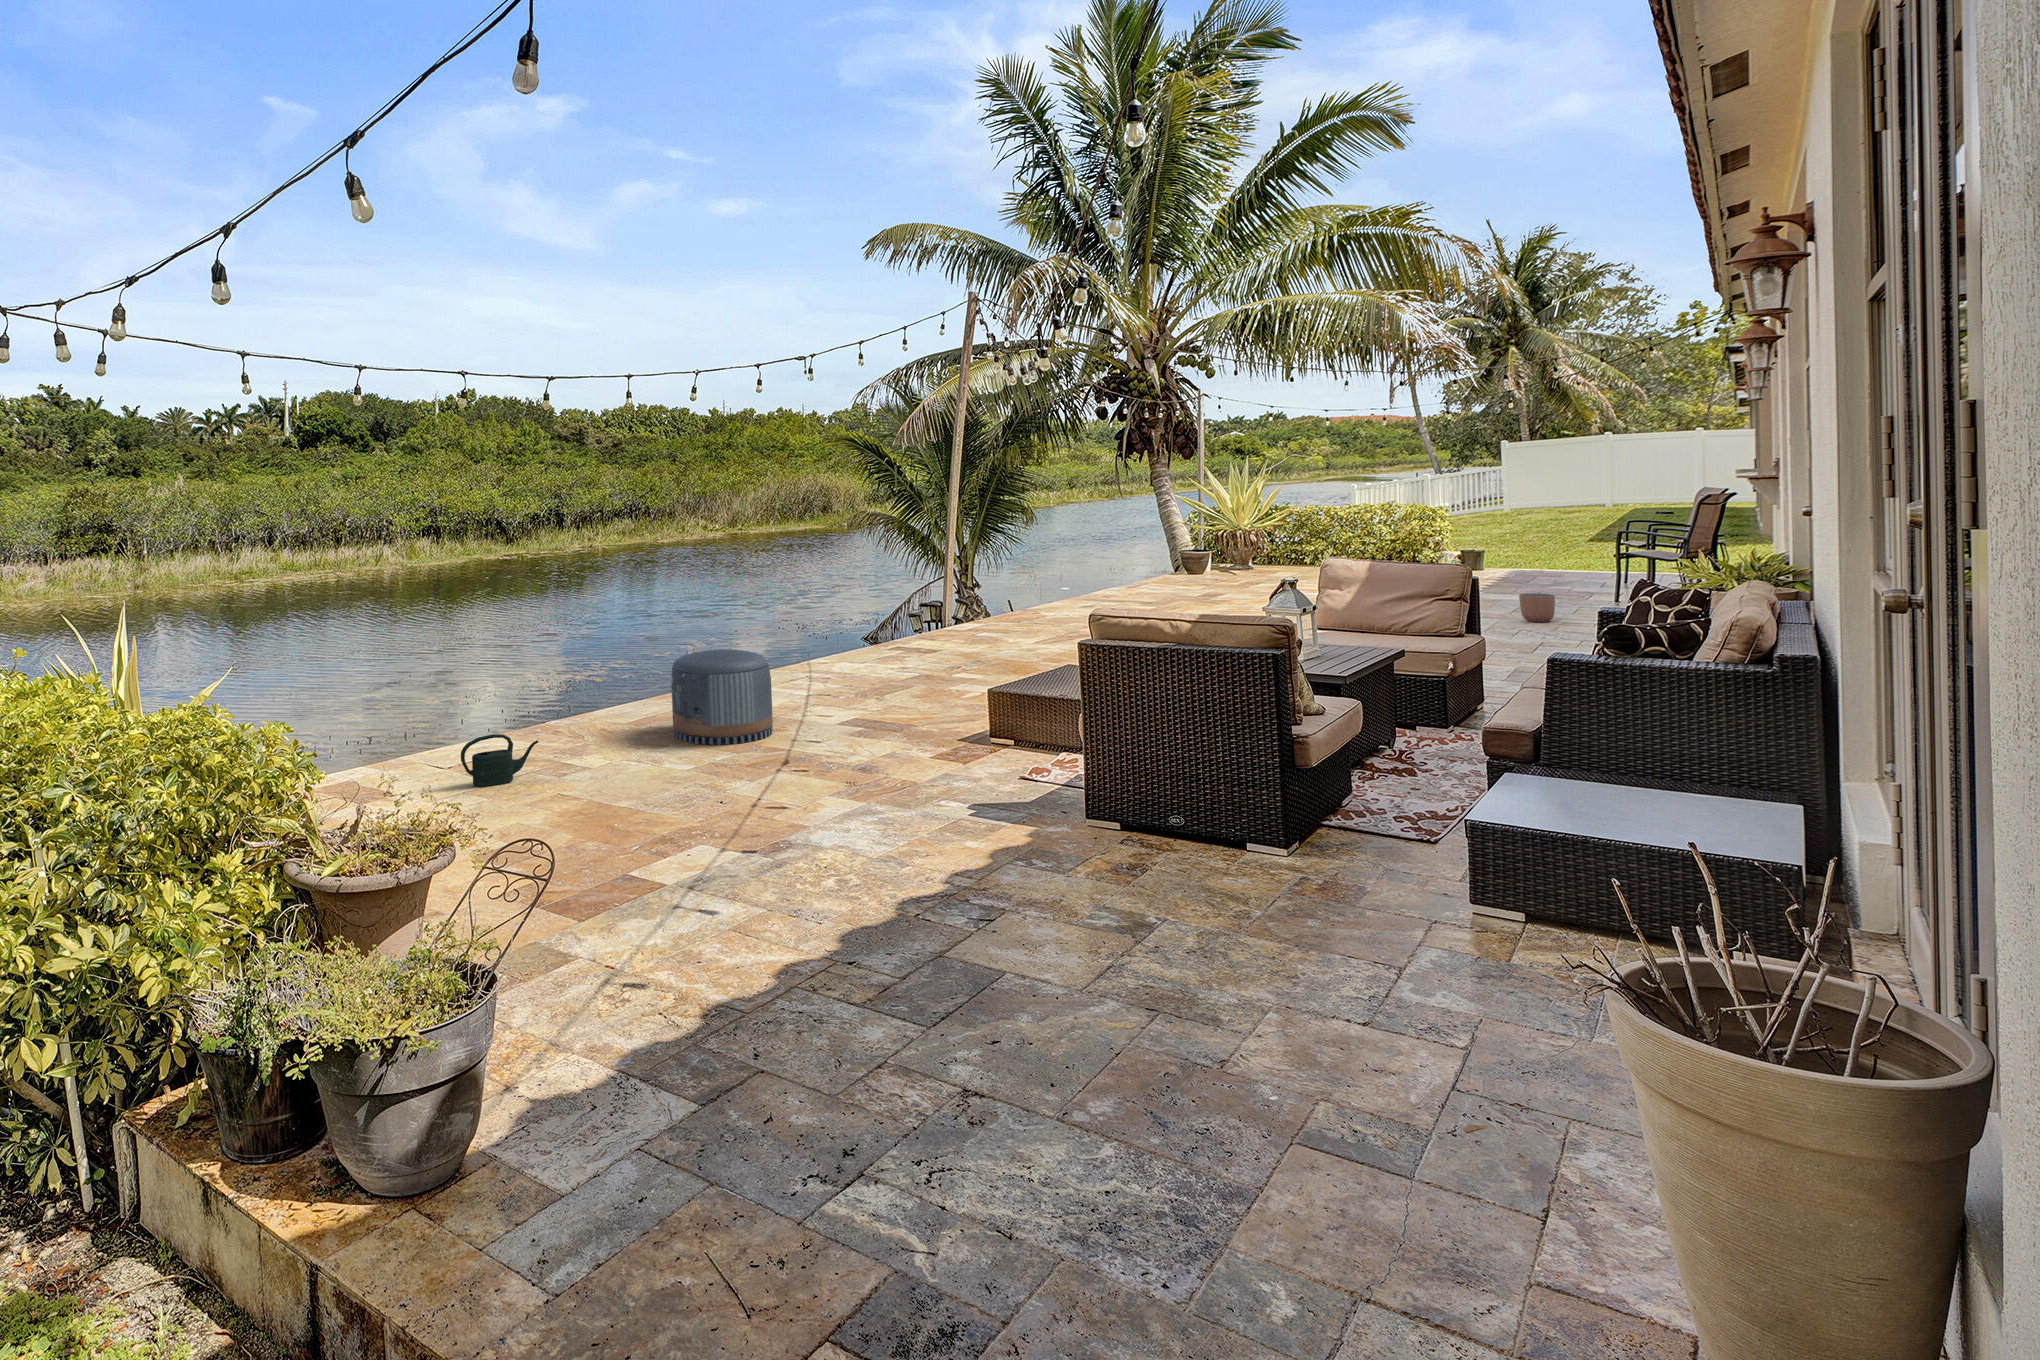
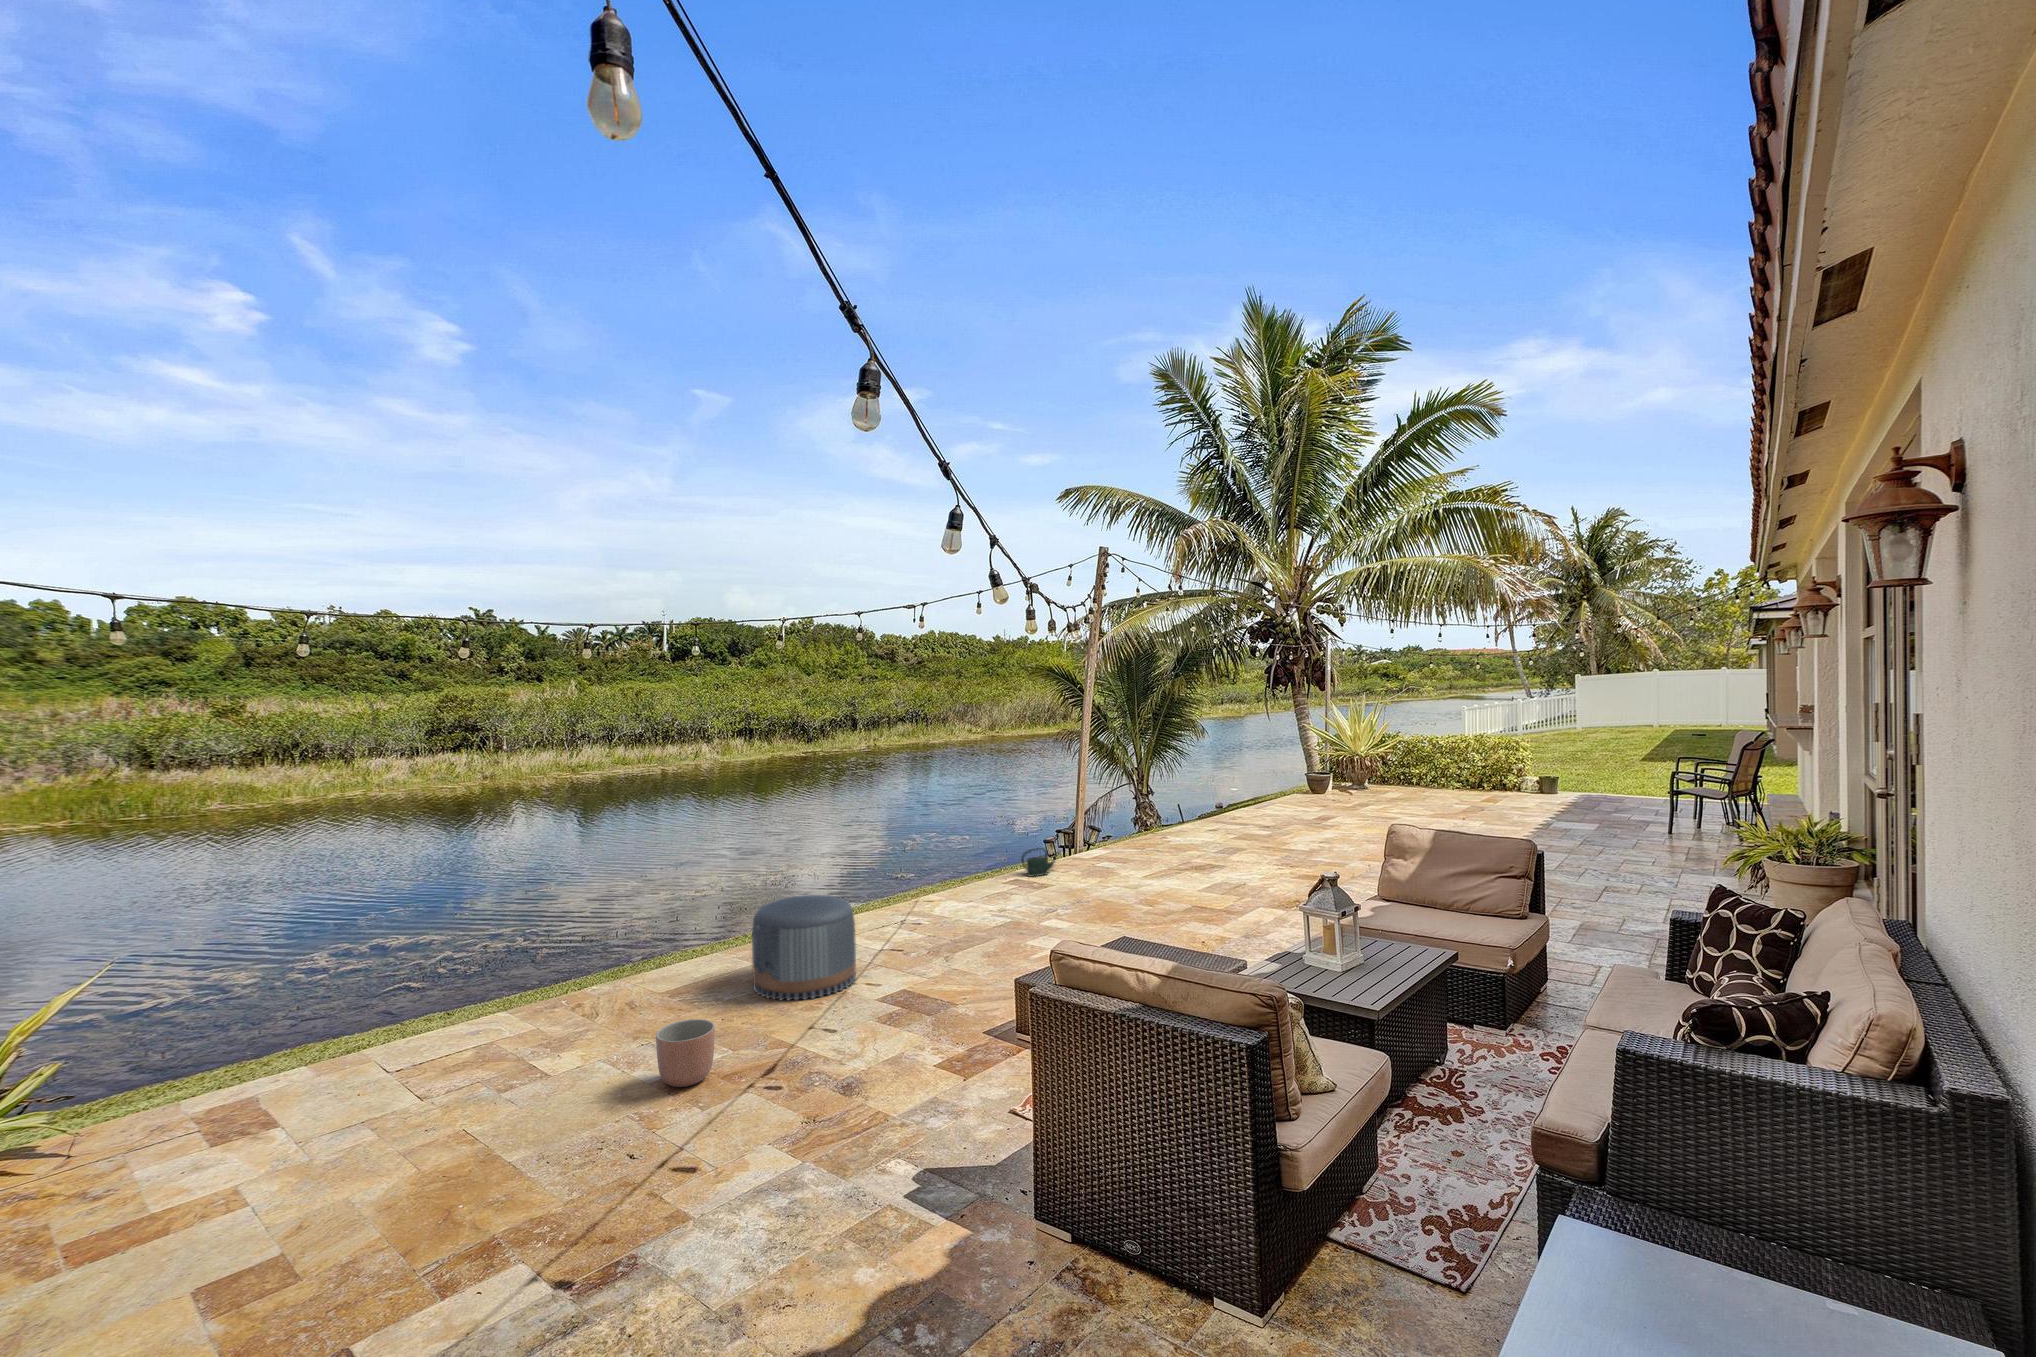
planter: present [1519,593,1555,622] -> present [656,1019,715,1087]
watering can: present [461,734,538,787] -> present [1021,848,1059,877]

